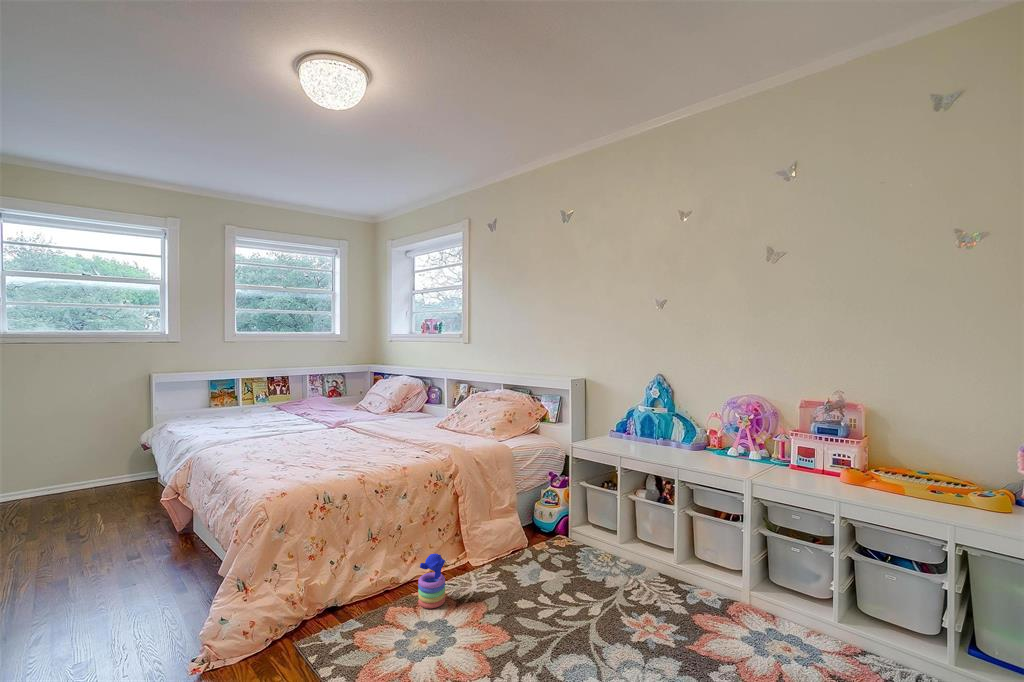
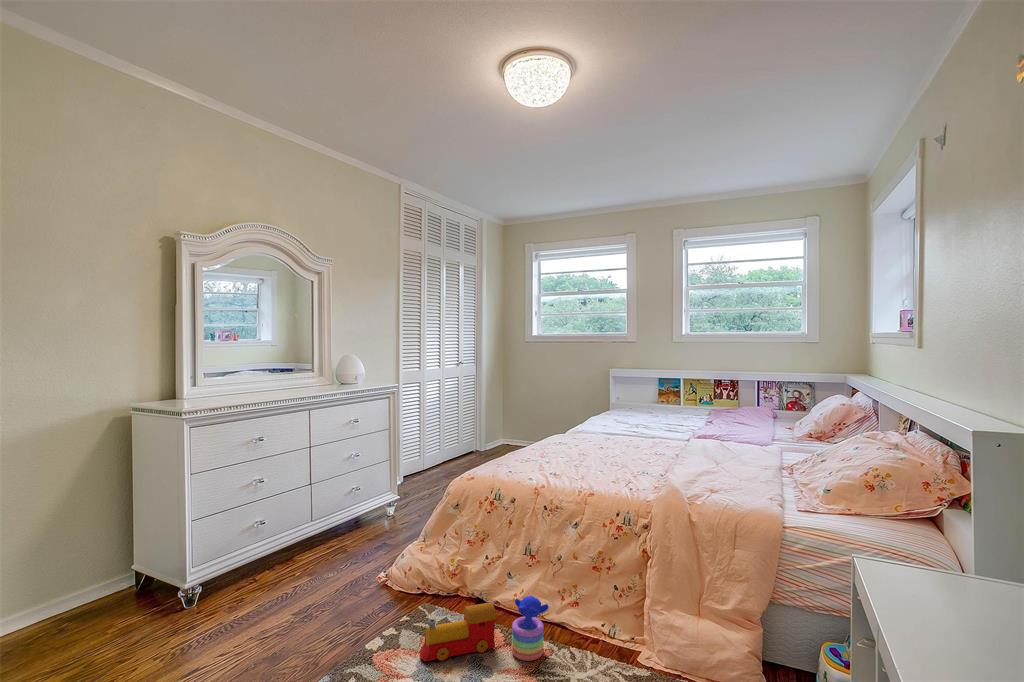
toy train: none [379,579,414,655] -> present [420,602,496,661]

